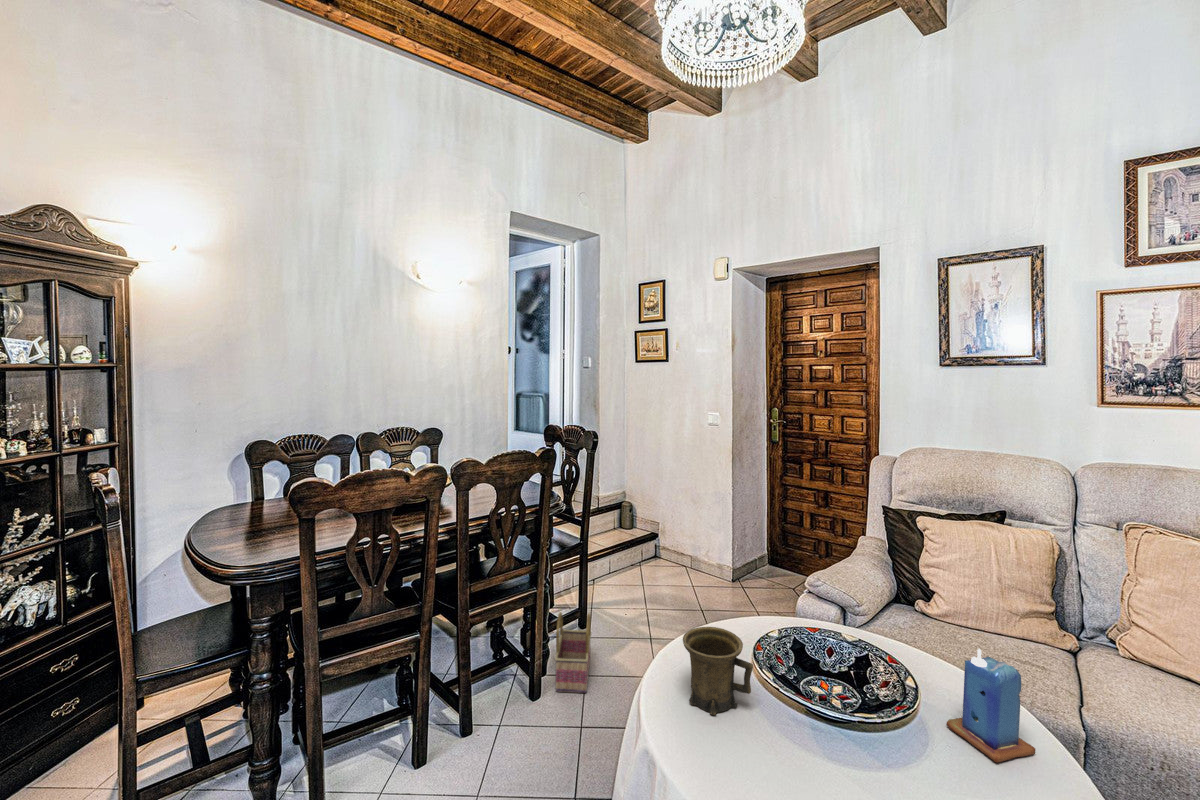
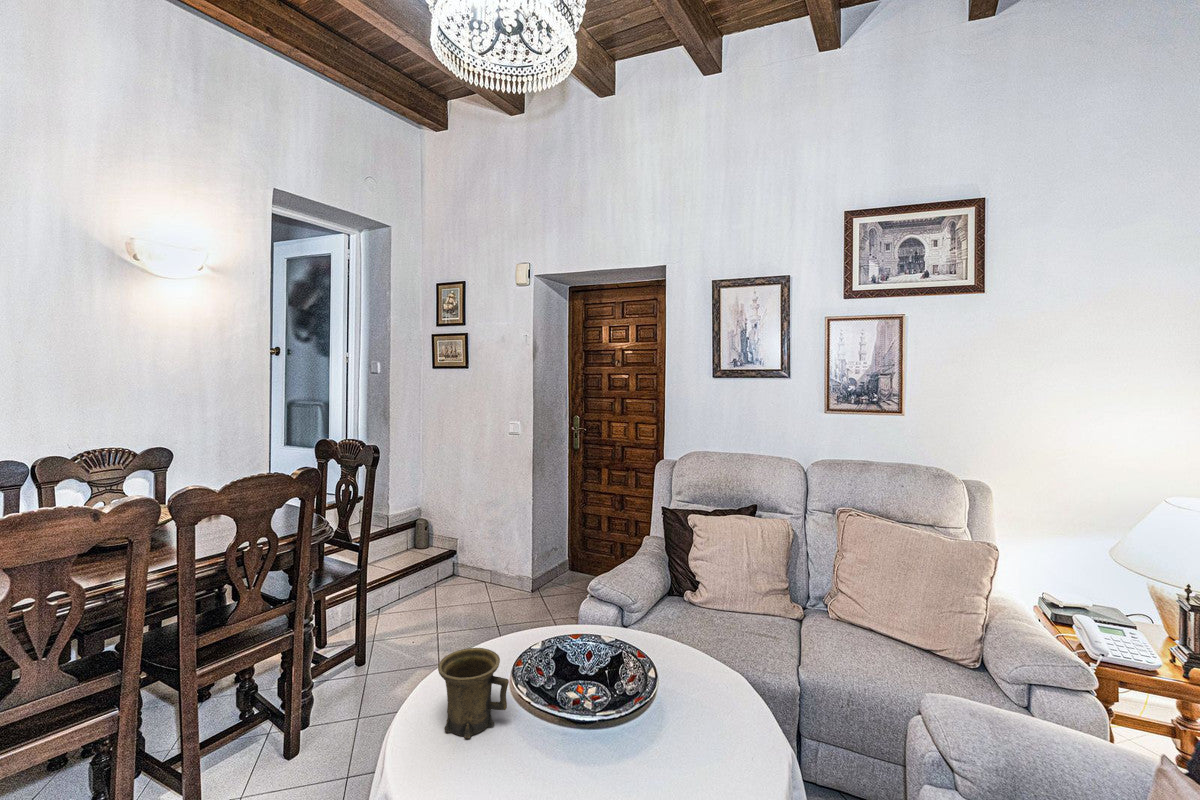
basket: present [555,612,591,693] -> none [318,651,367,748]
candle: present [946,648,1035,763] -> none [680,632,743,730]

